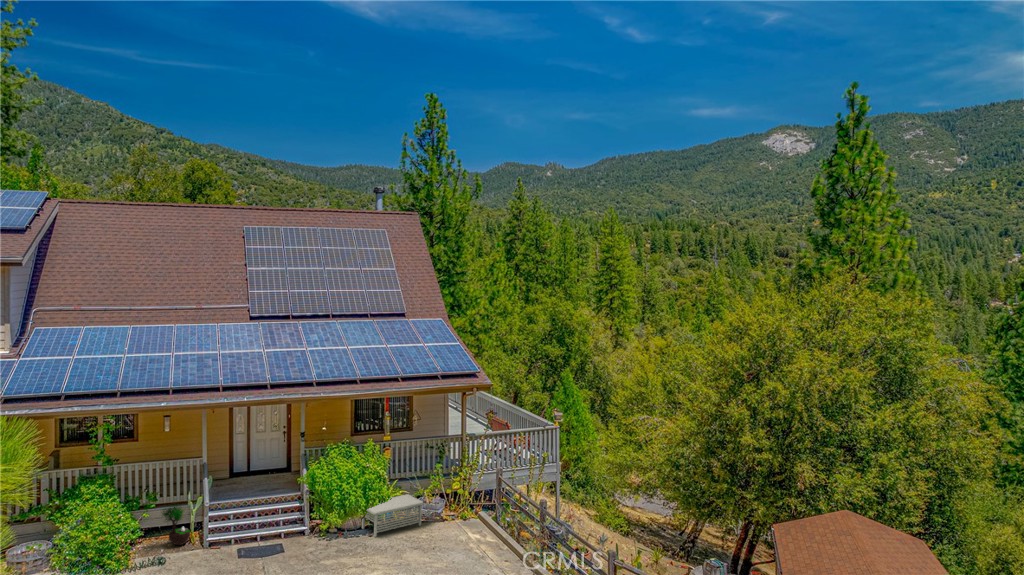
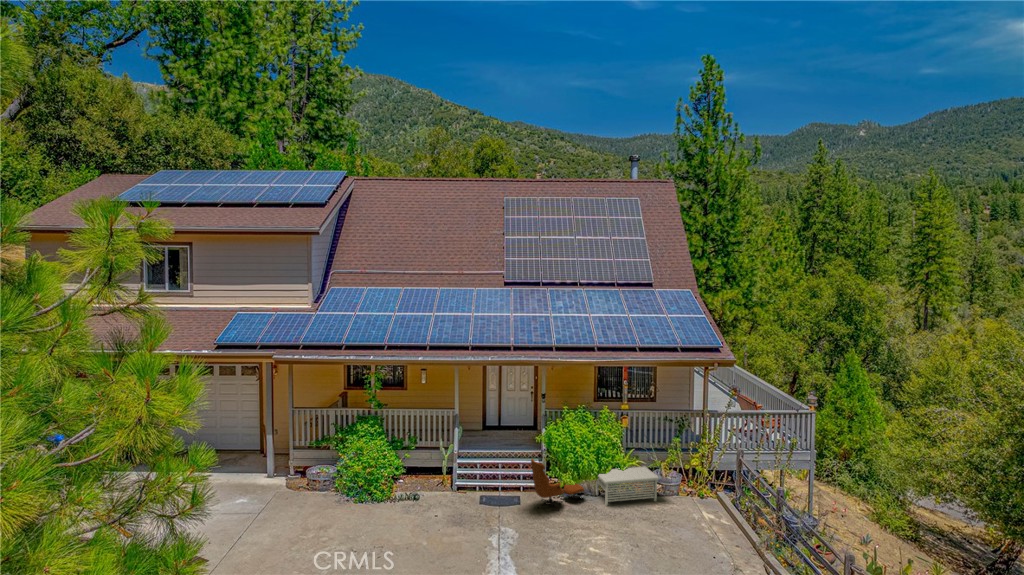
lounge chair: none [299,499,352,551] -> present [531,459,584,509]
potted tree: present [162,506,190,545] -> none [419,445,444,484]

